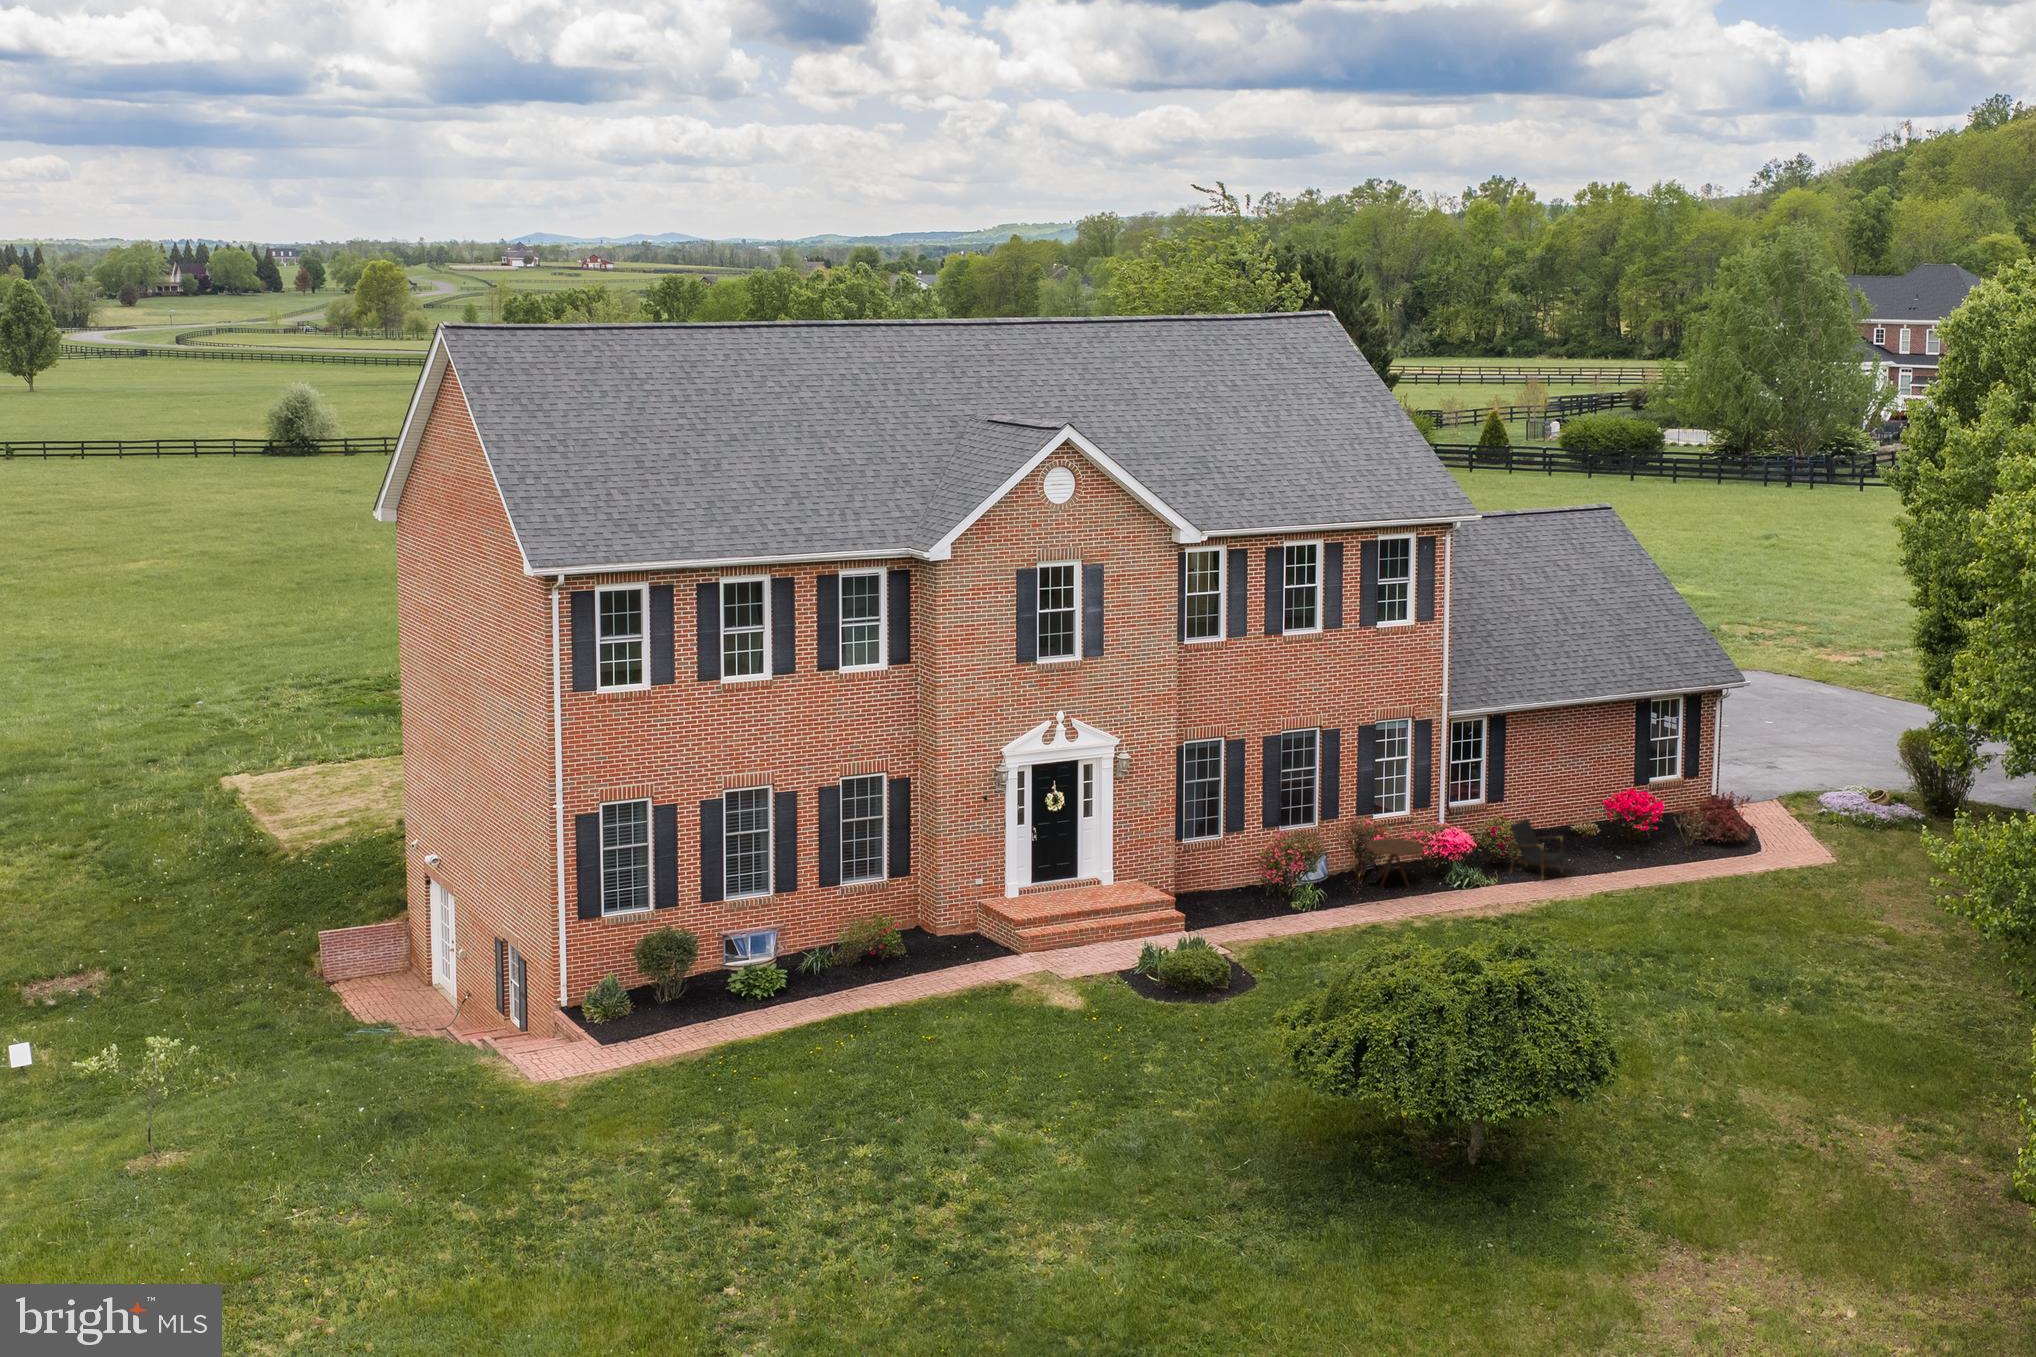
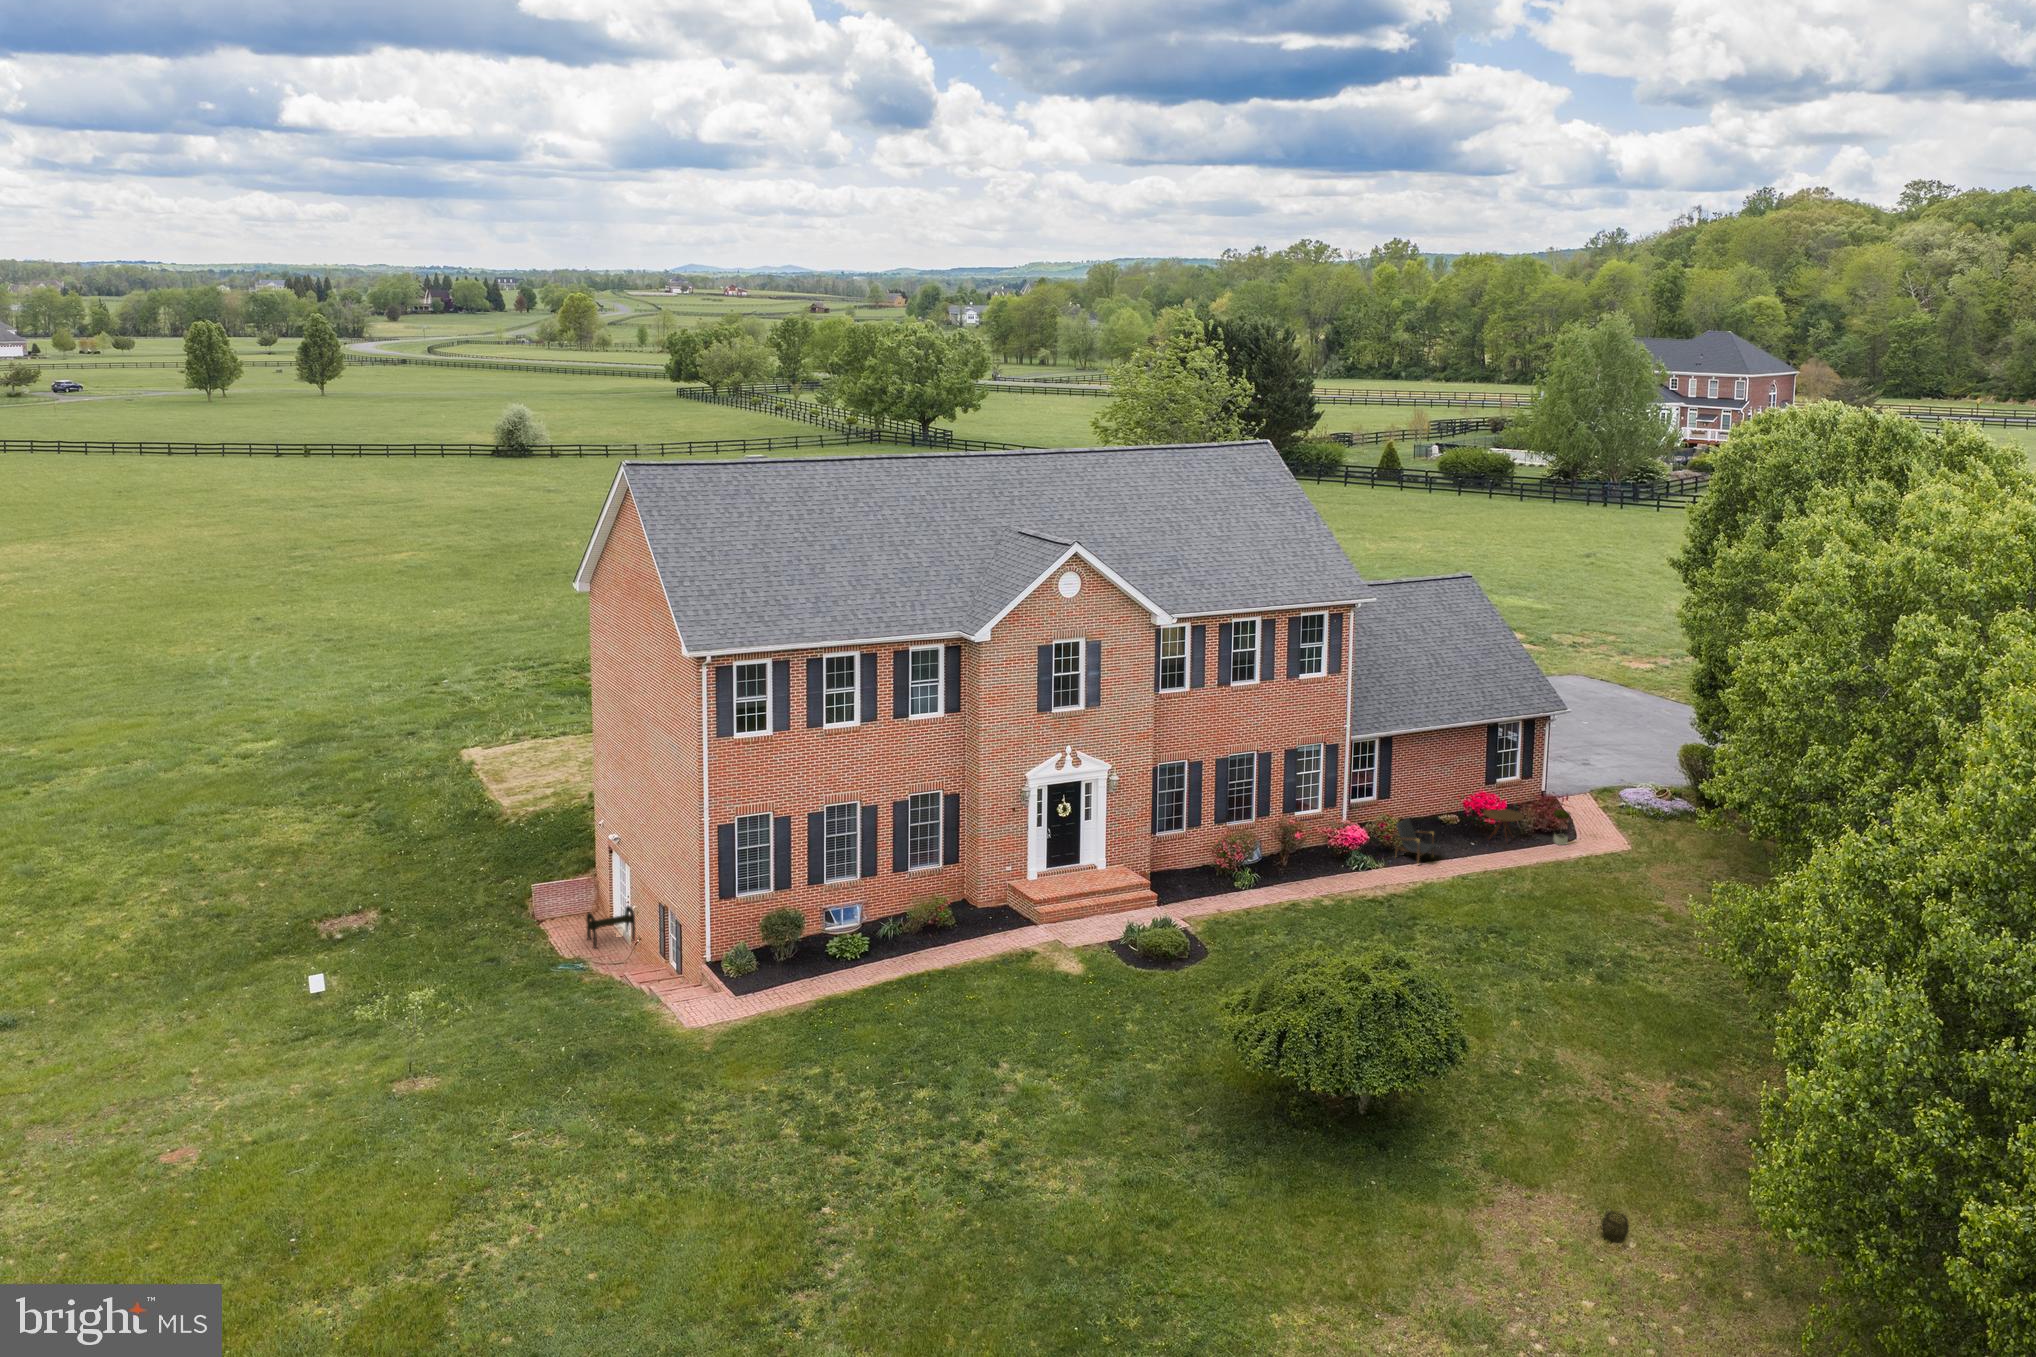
potted tree: none [1725,807,1748,856] -> present [1554,809,1570,845]
round table: present [1366,838,1424,887] -> present [1483,809,1524,836]
bench: none [396,951,465,1008] -> present [586,906,635,948]
woven basket: none [1816,1270,1855,1312] -> present [1601,1211,1629,1242]

